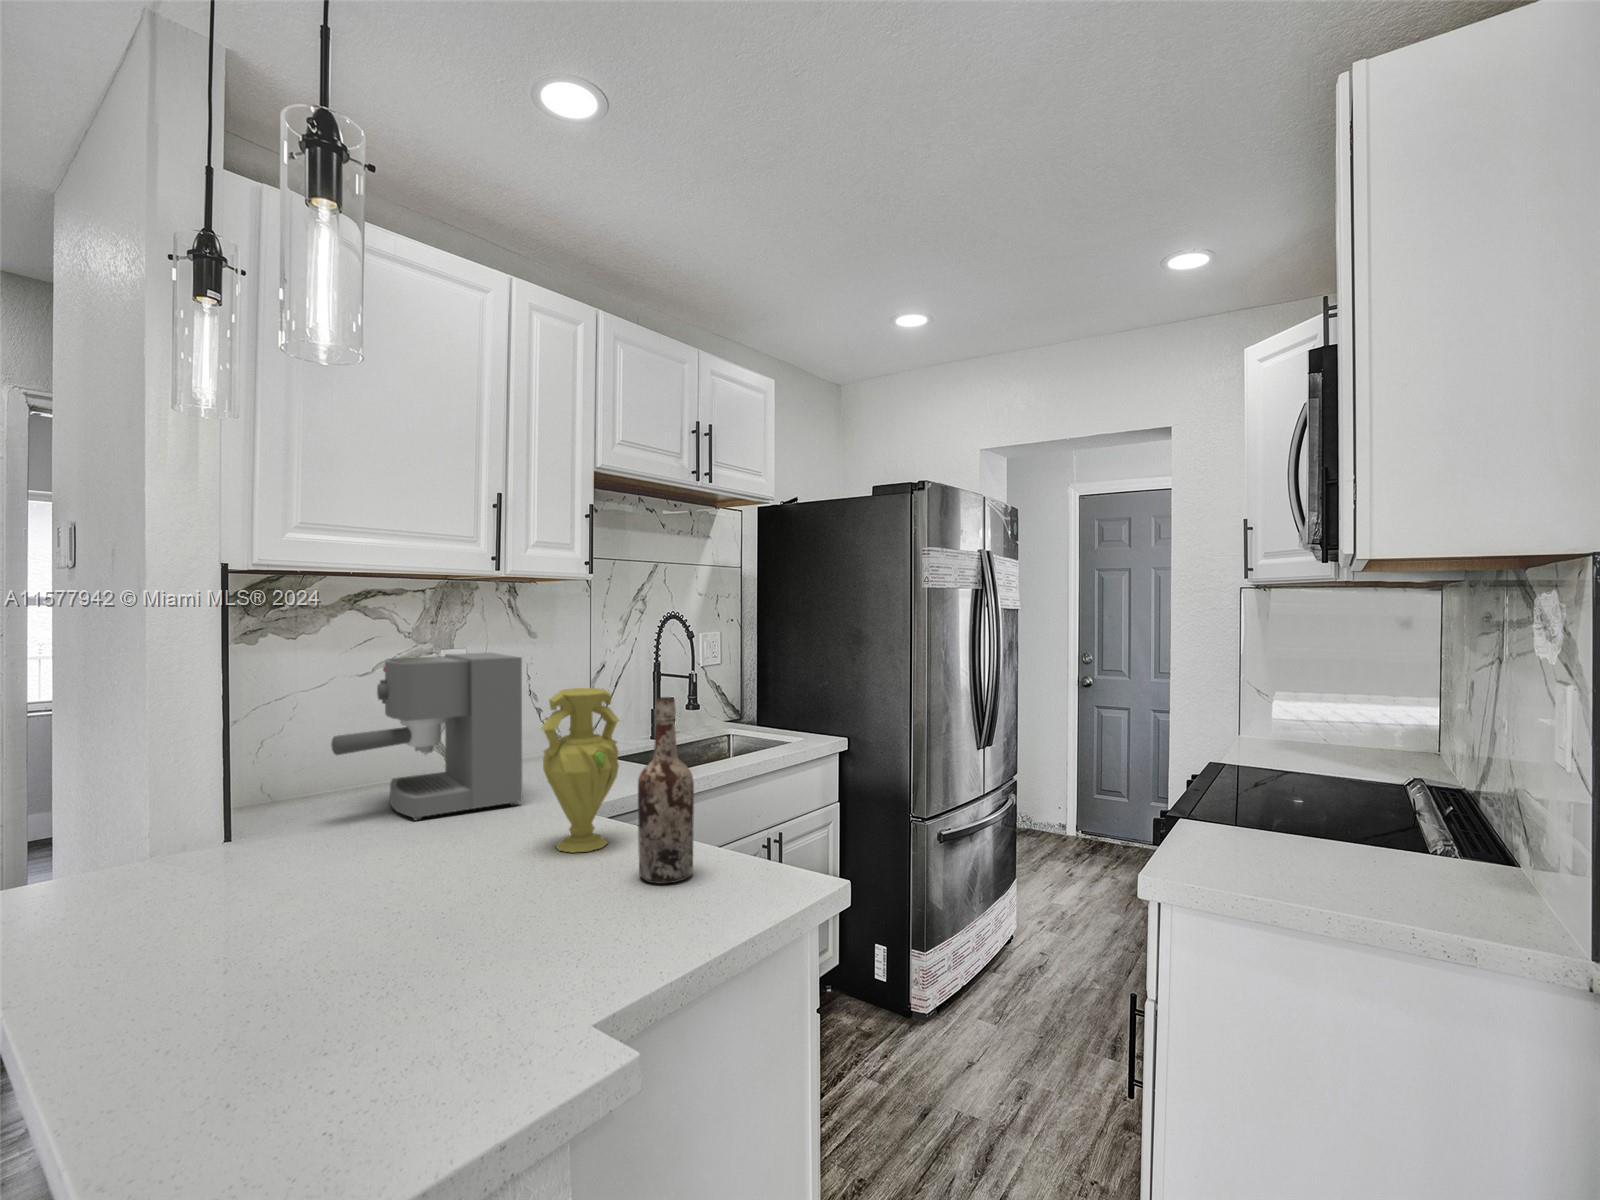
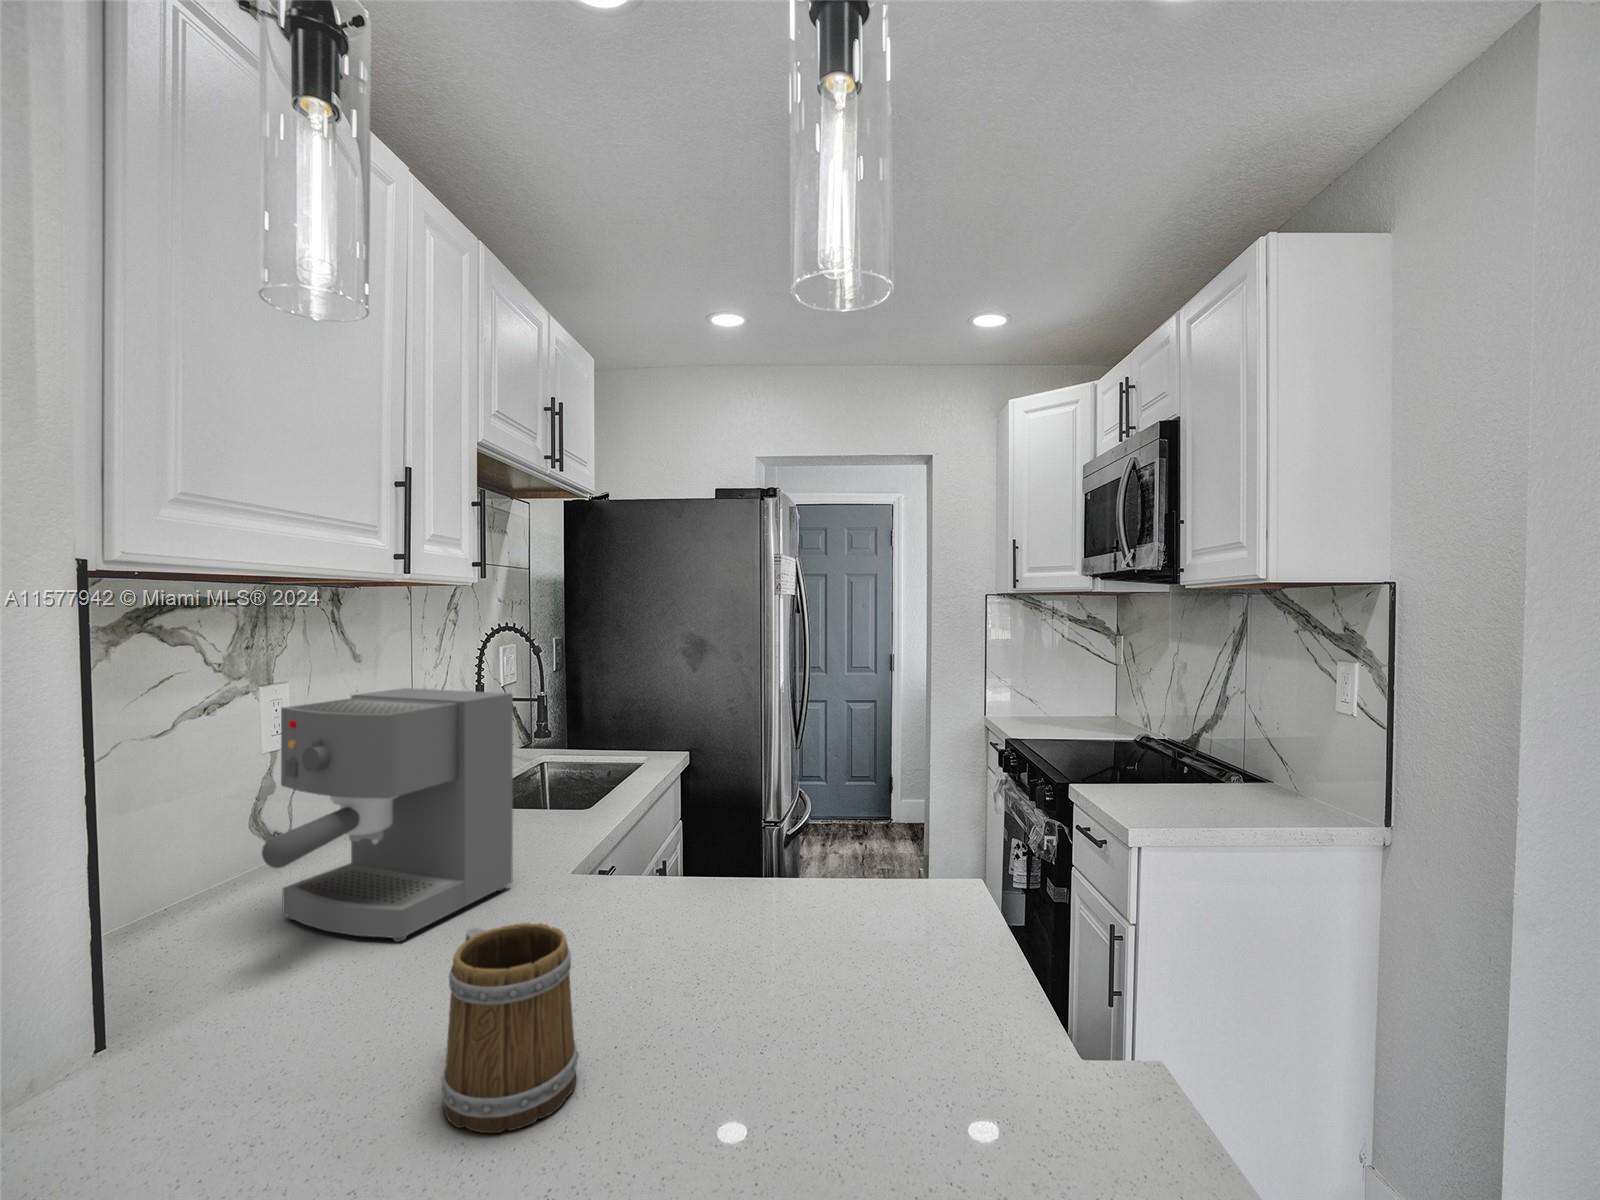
vase: present [541,688,619,853] -> none [659,727,752,934]
wine bottle: present [638,697,694,884] -> none [840,732,902,944]
mug: none [265,794,362,911] -> present [441,923,579,1133]

